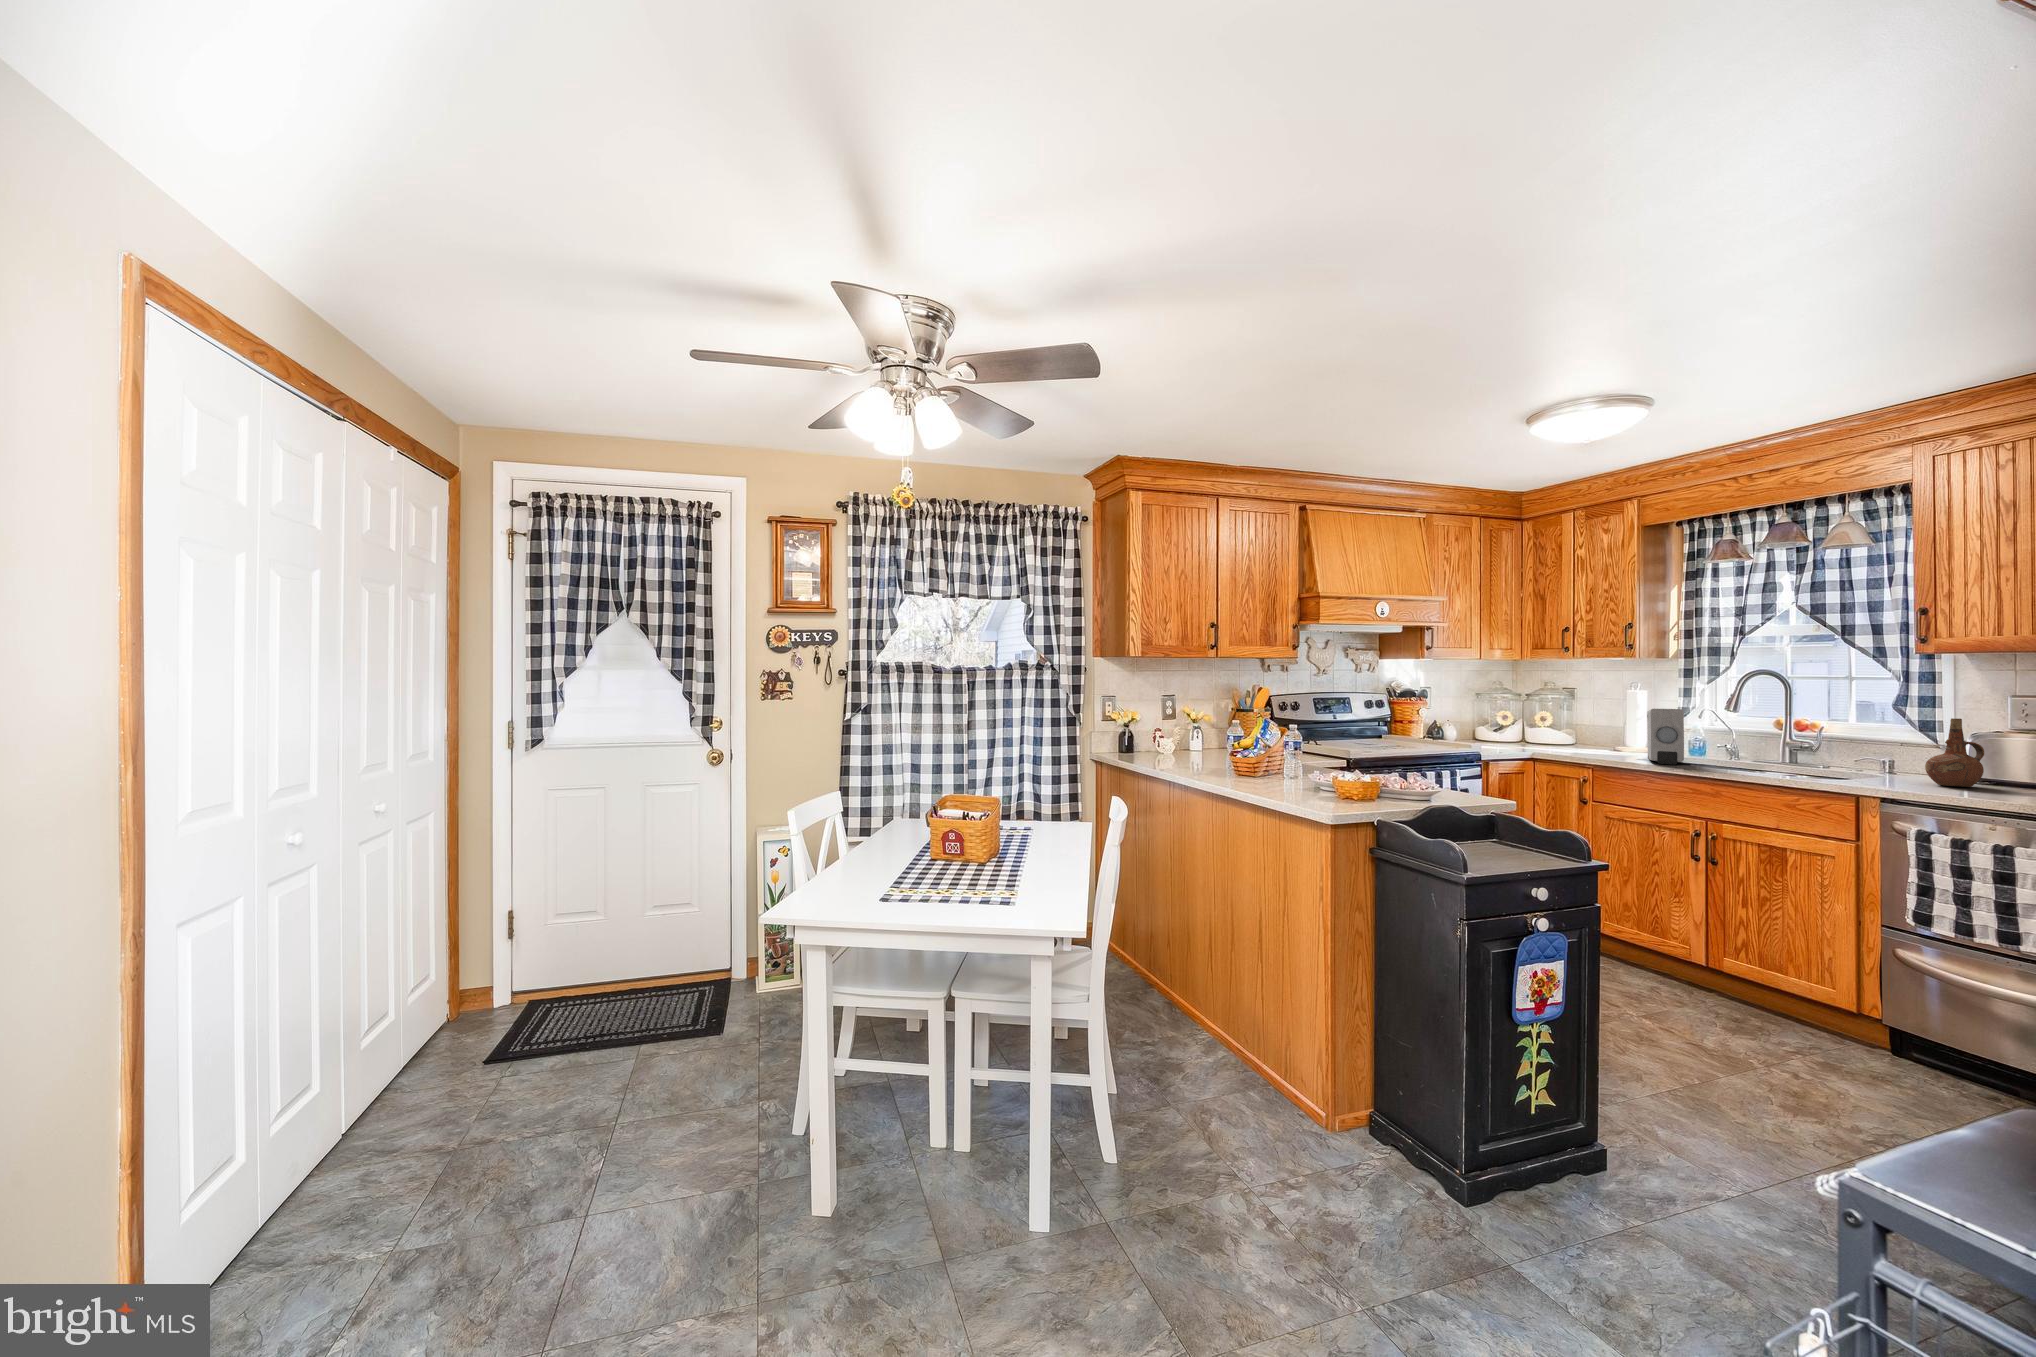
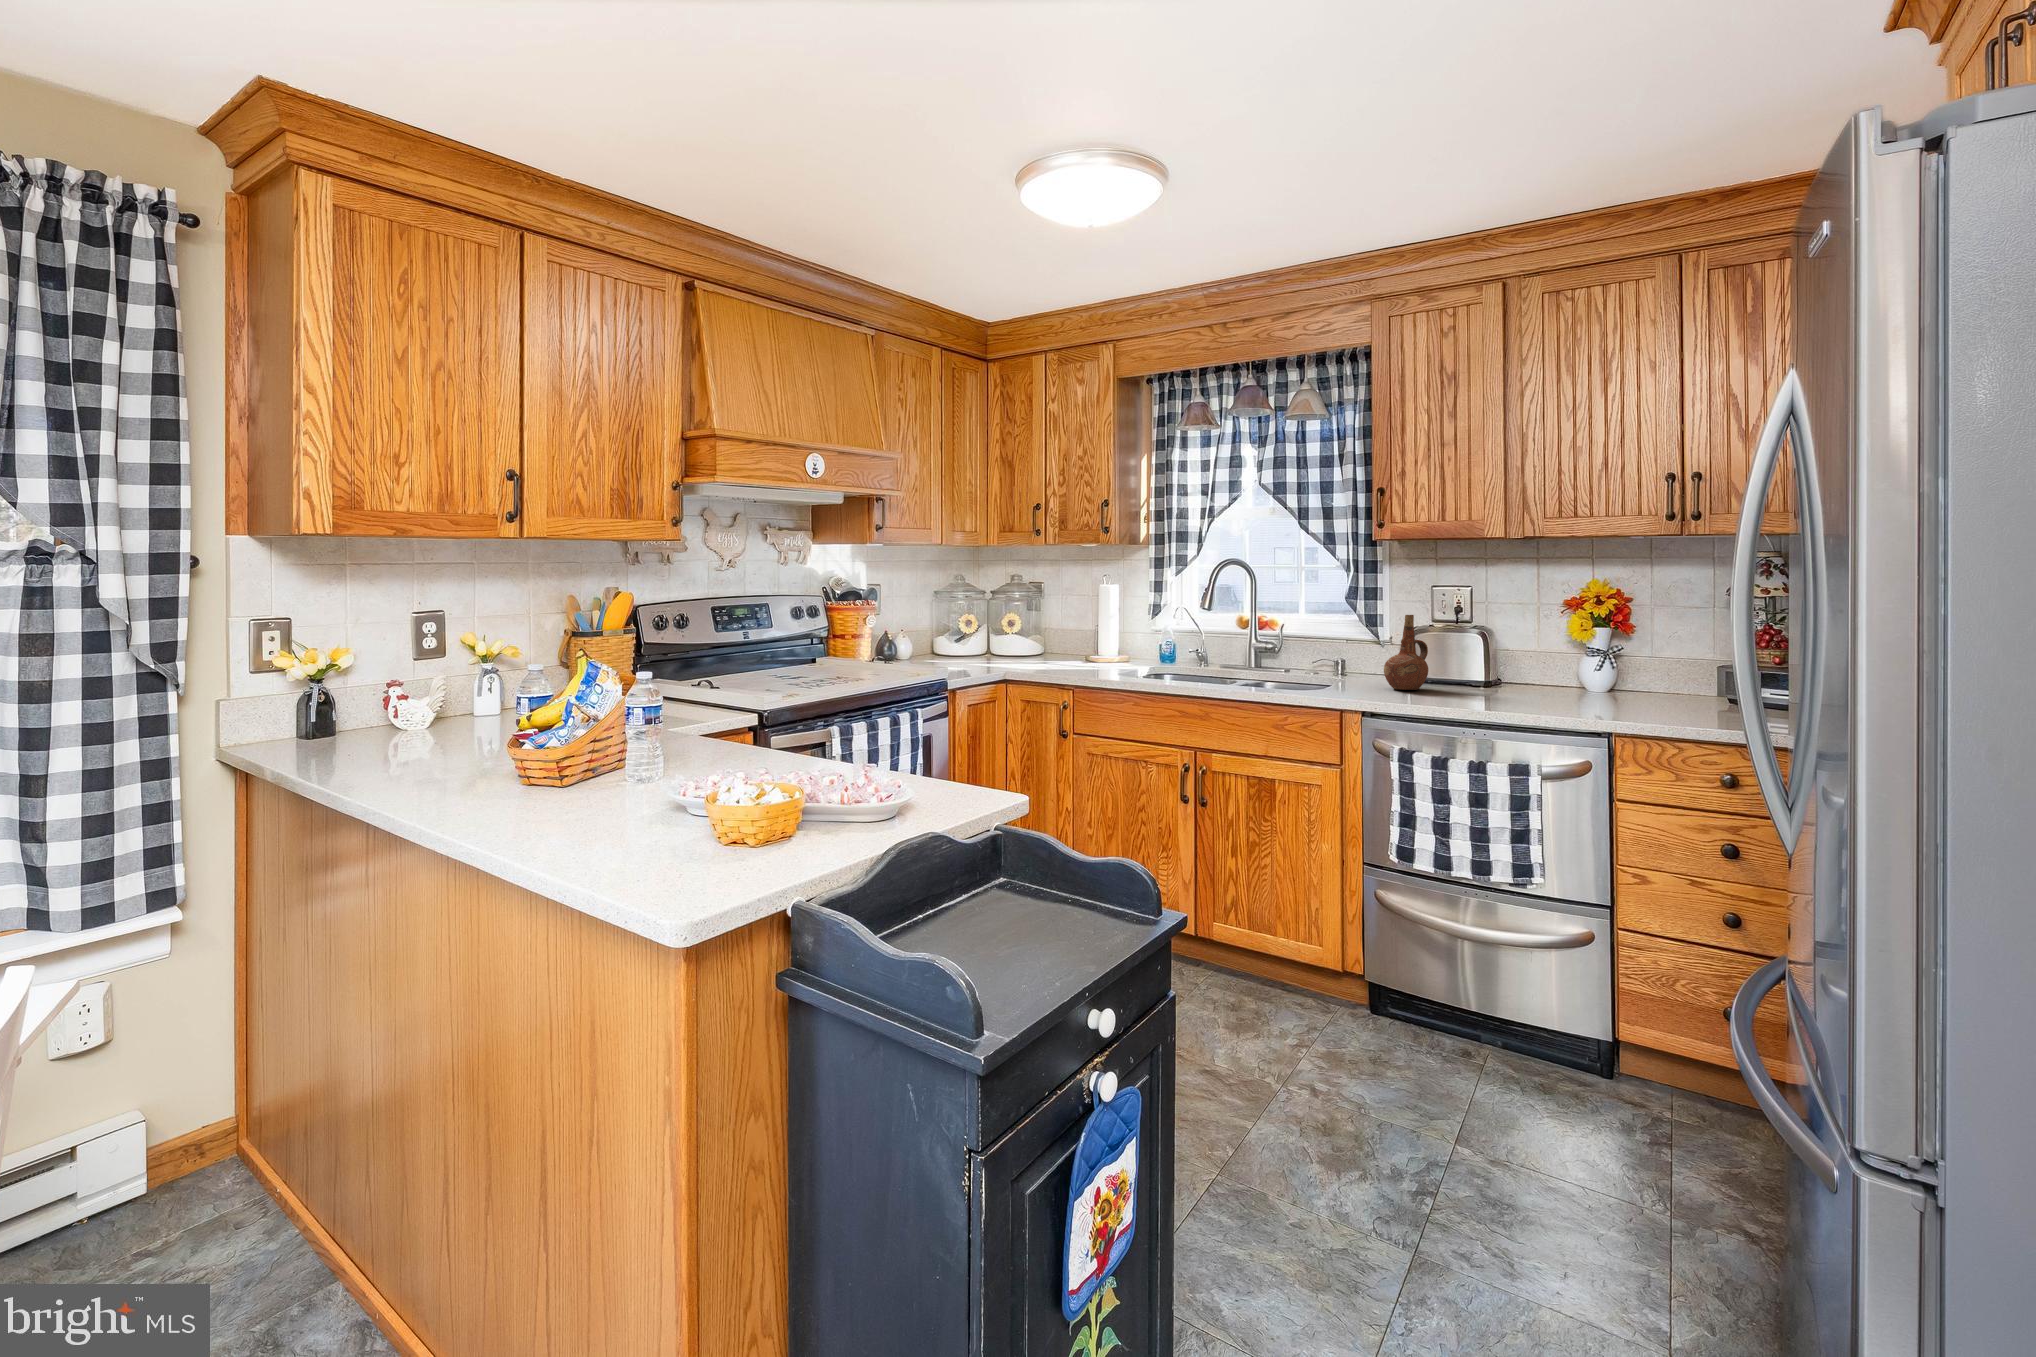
soap dispenser: present [1647,709,1684,764] -> none [1132,612,1173,682]

